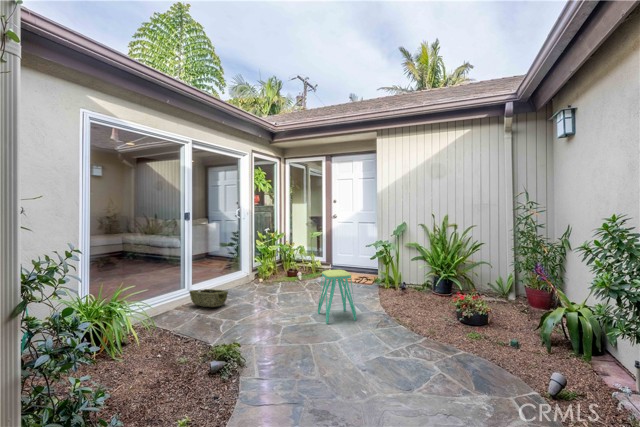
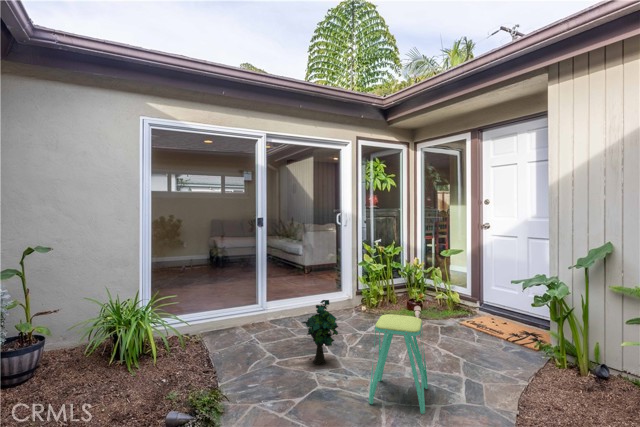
decorative plant: none [259,269,286,315] -> present [302,300,338,365]
woven basket: present [190,289,228,307] -> none [252,309,290,334]

